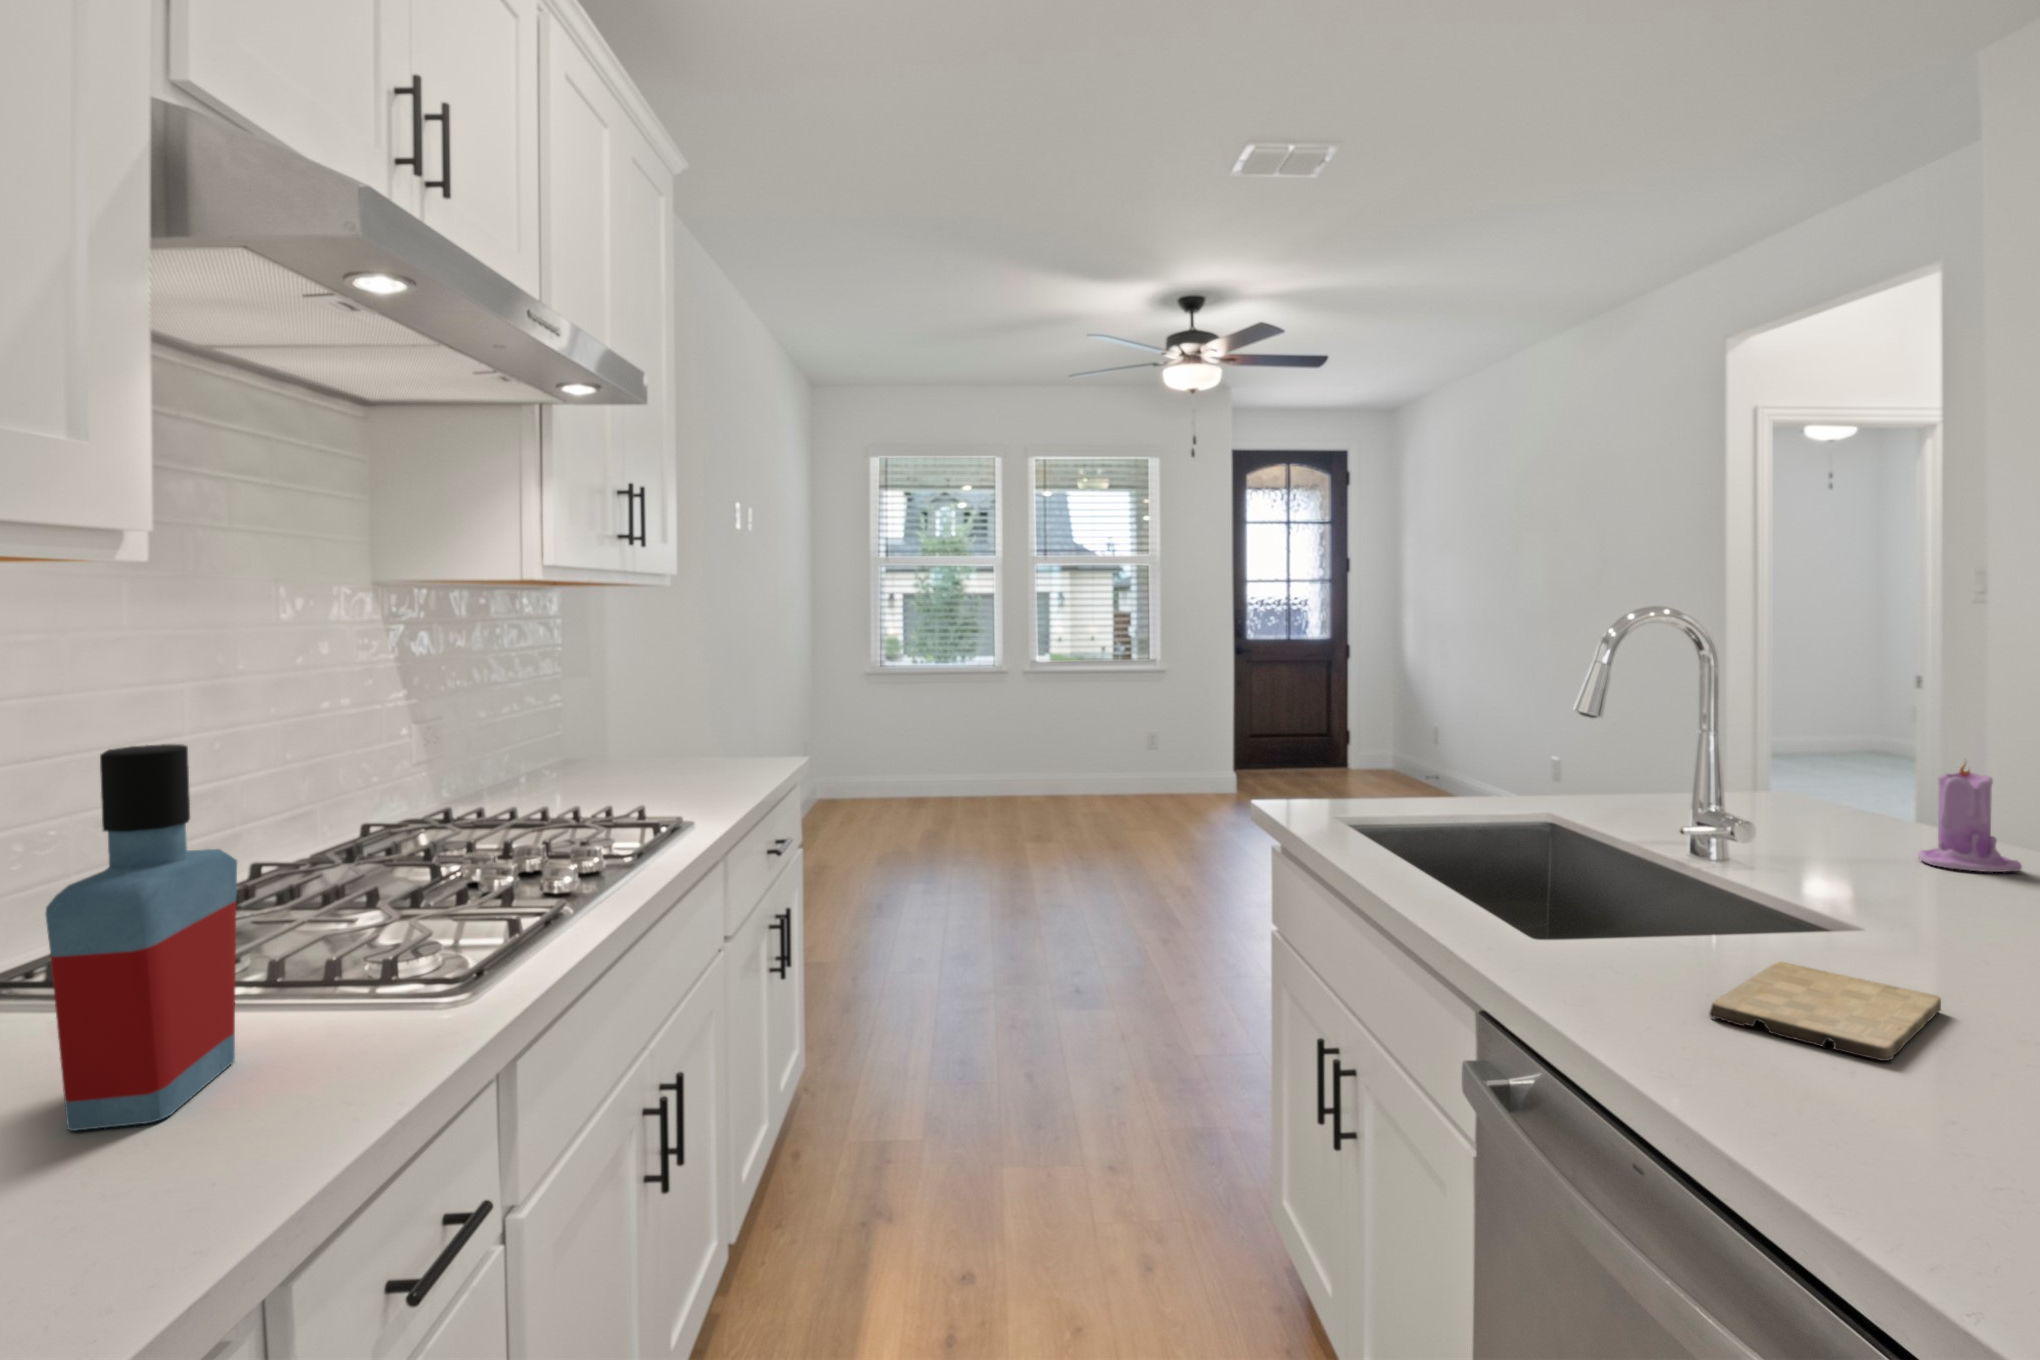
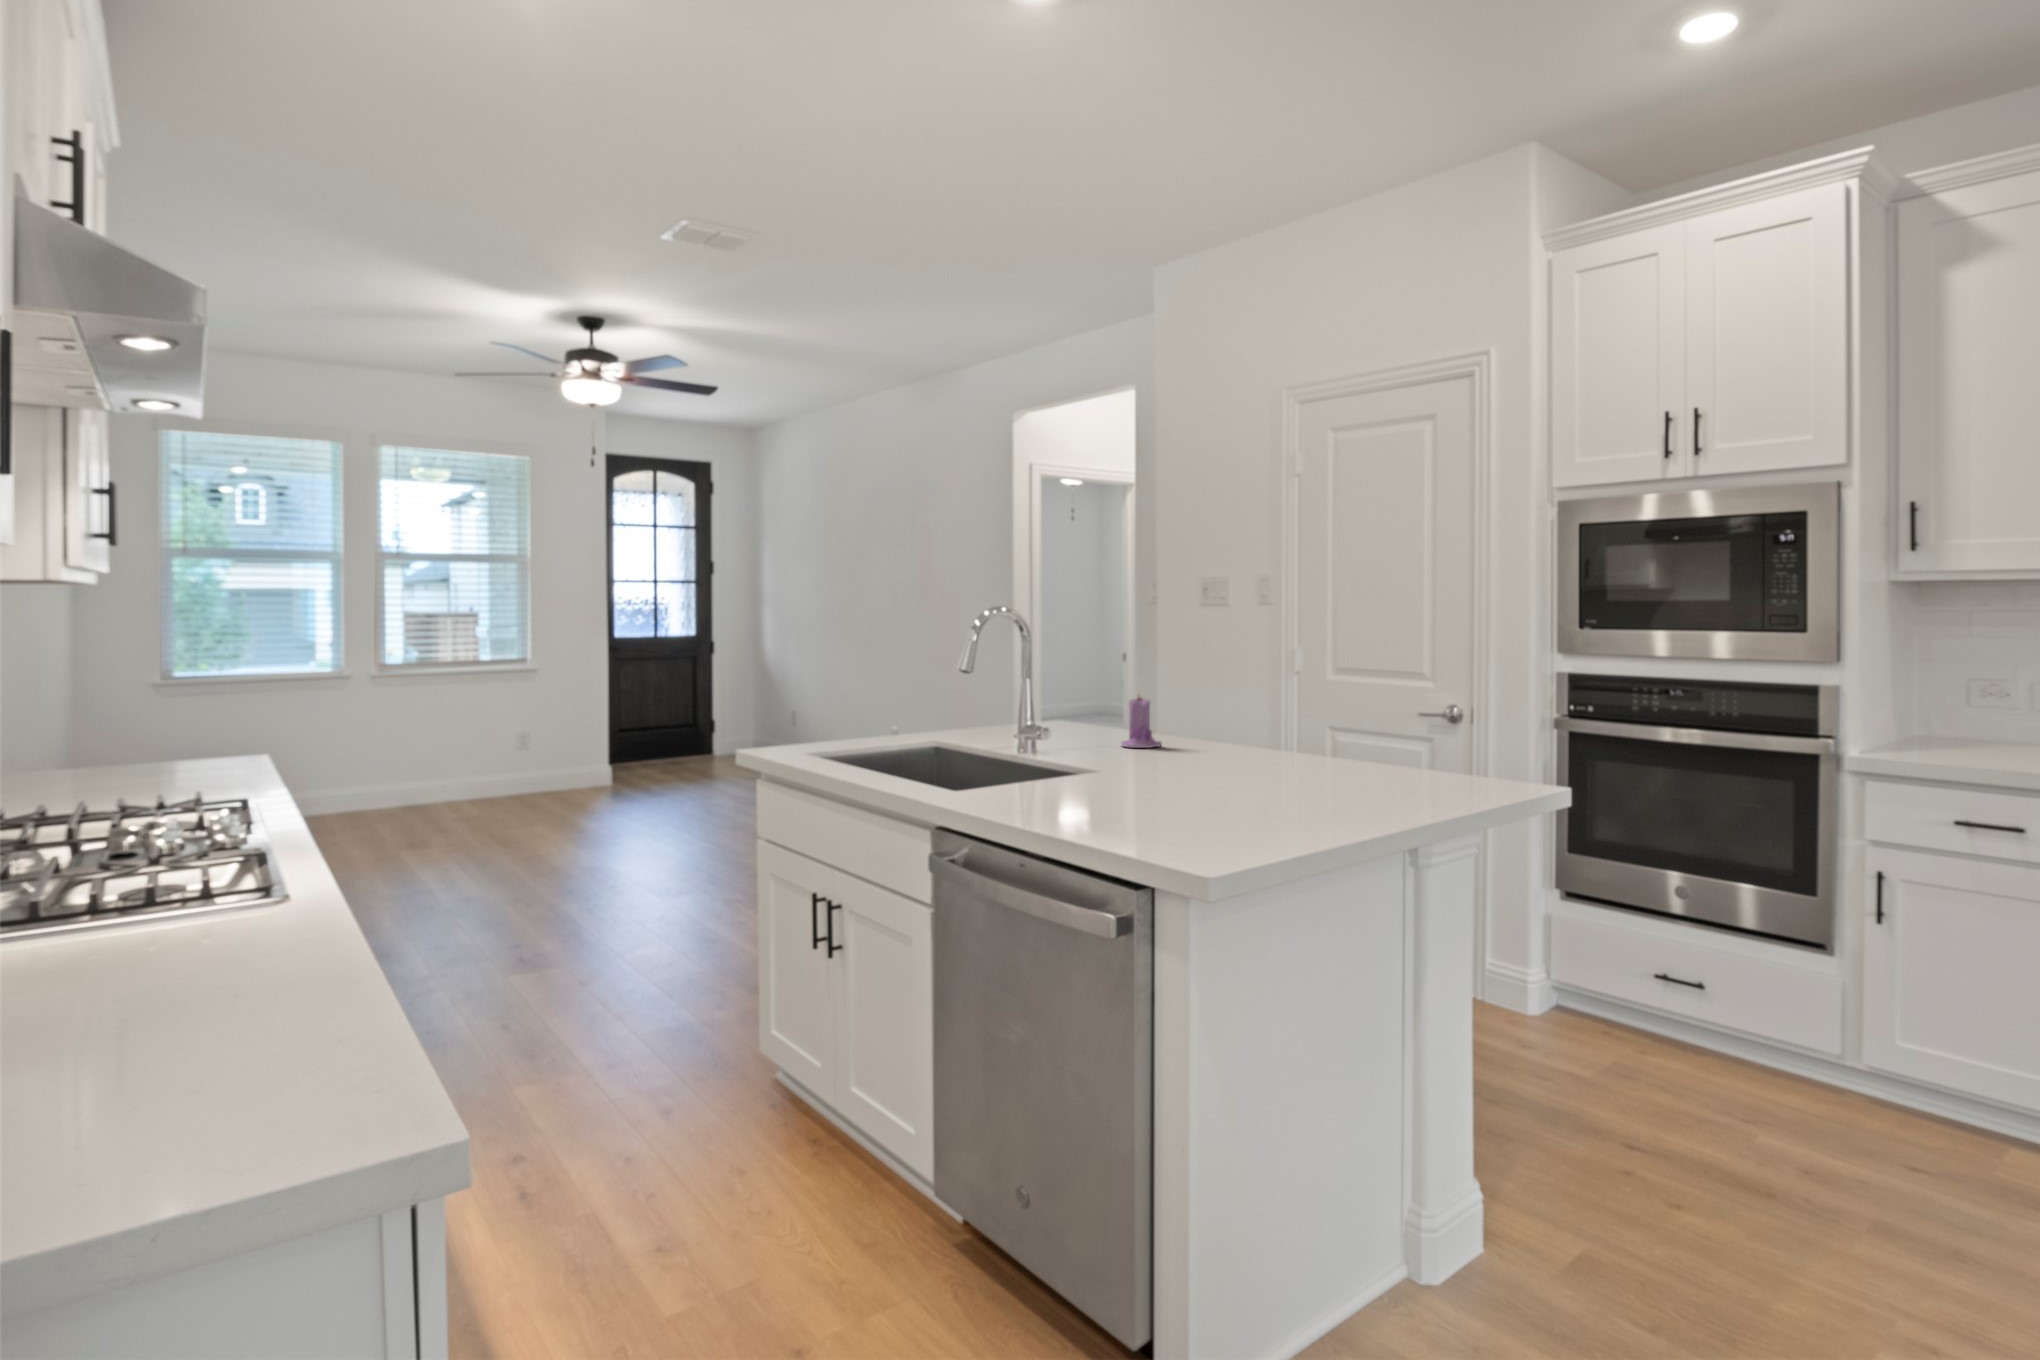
bottle: present [46,744,237,1131] -> none [100,705,200,962]
cutting board: present [1709,962,1941,1061] -> none [1041,782,1126,806]

